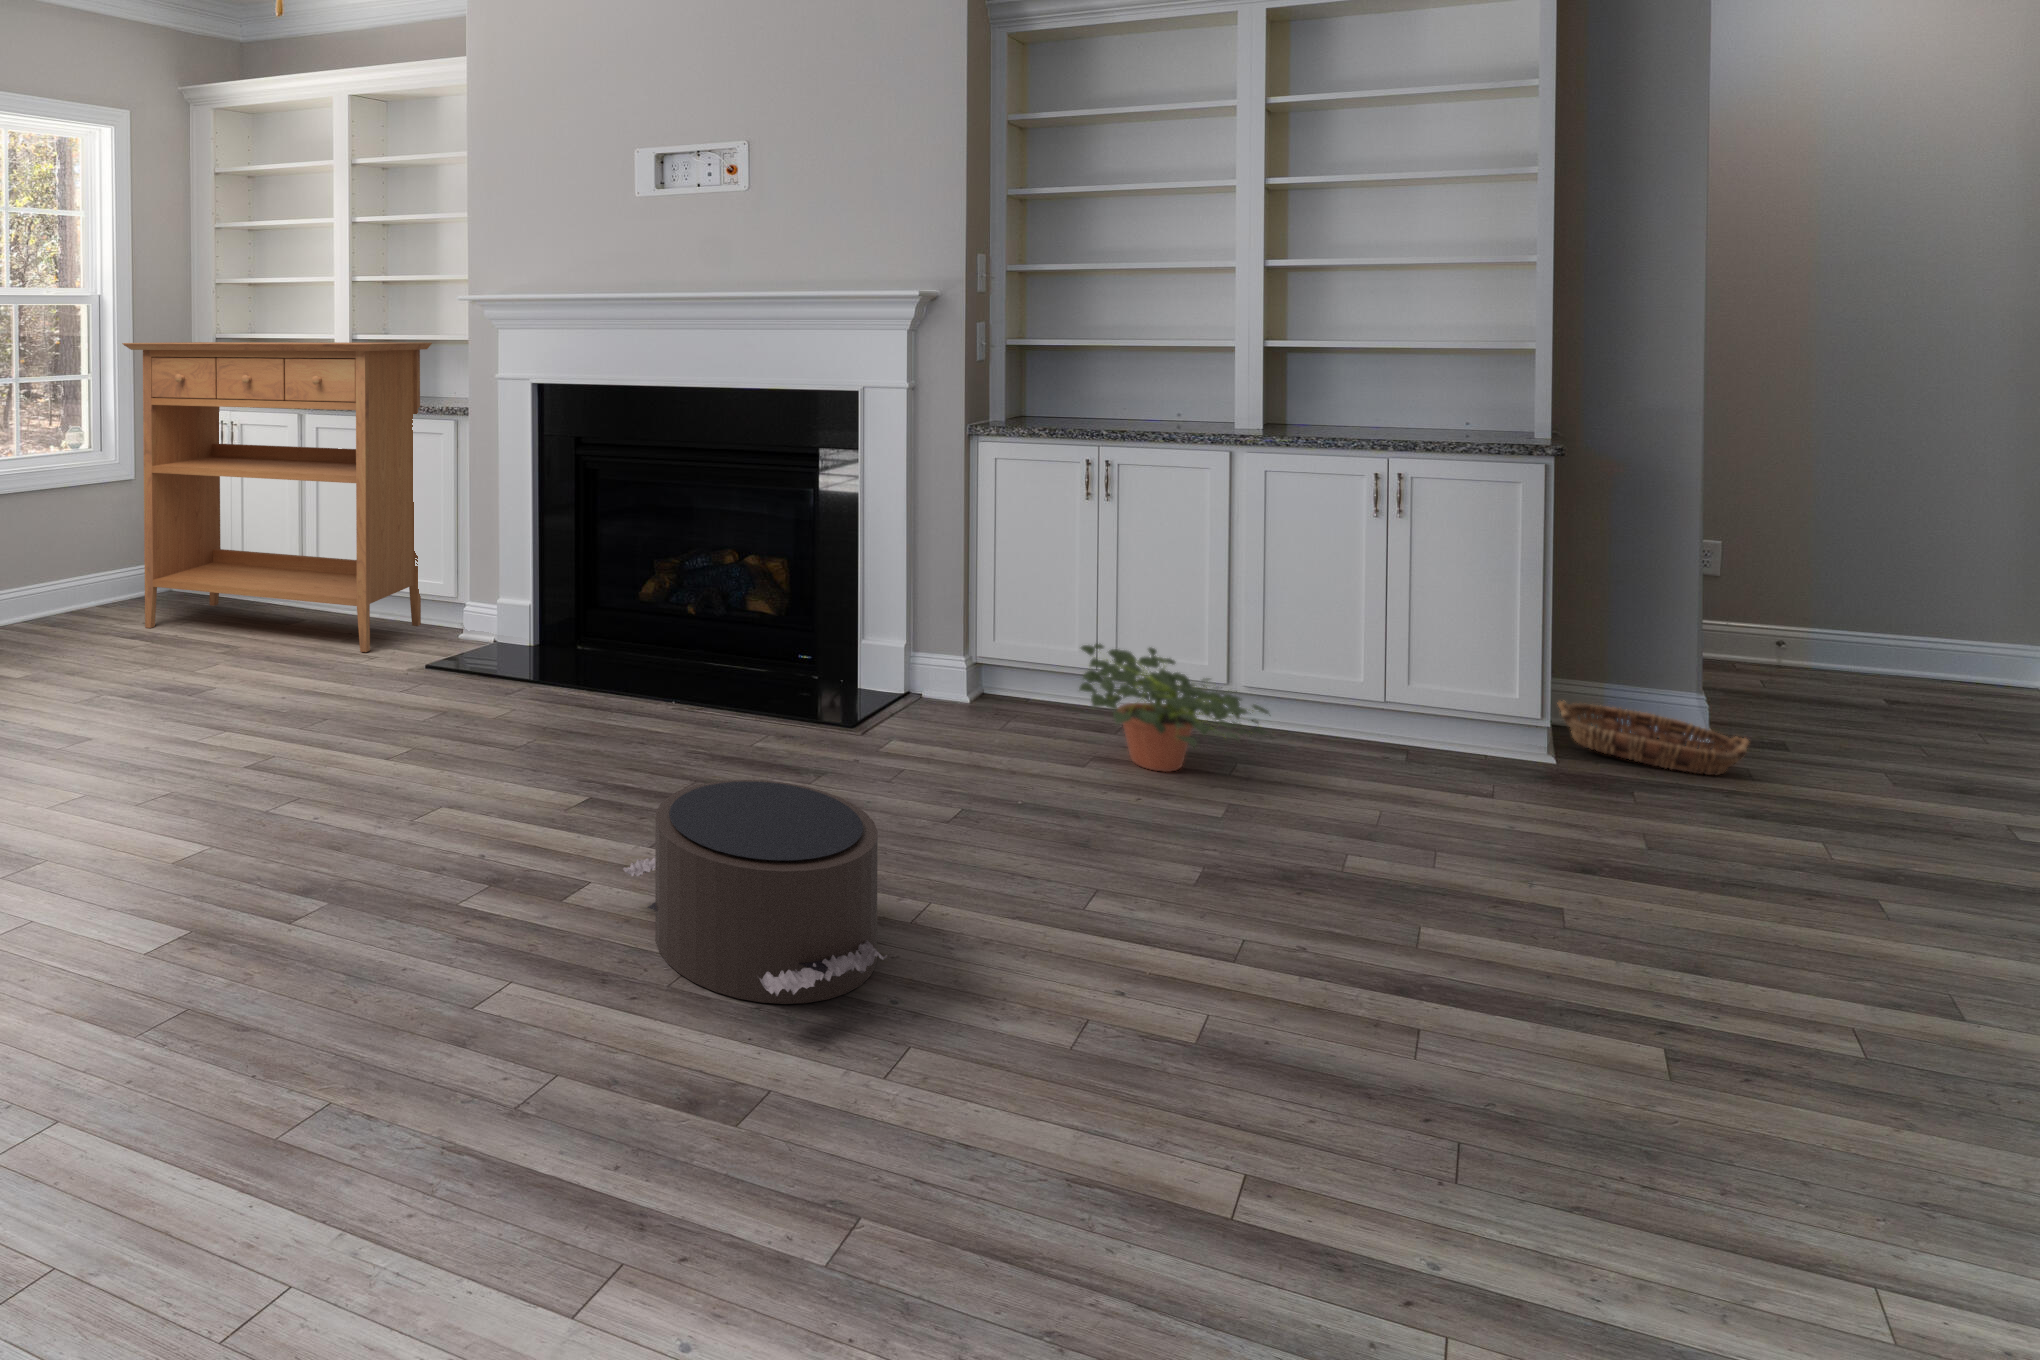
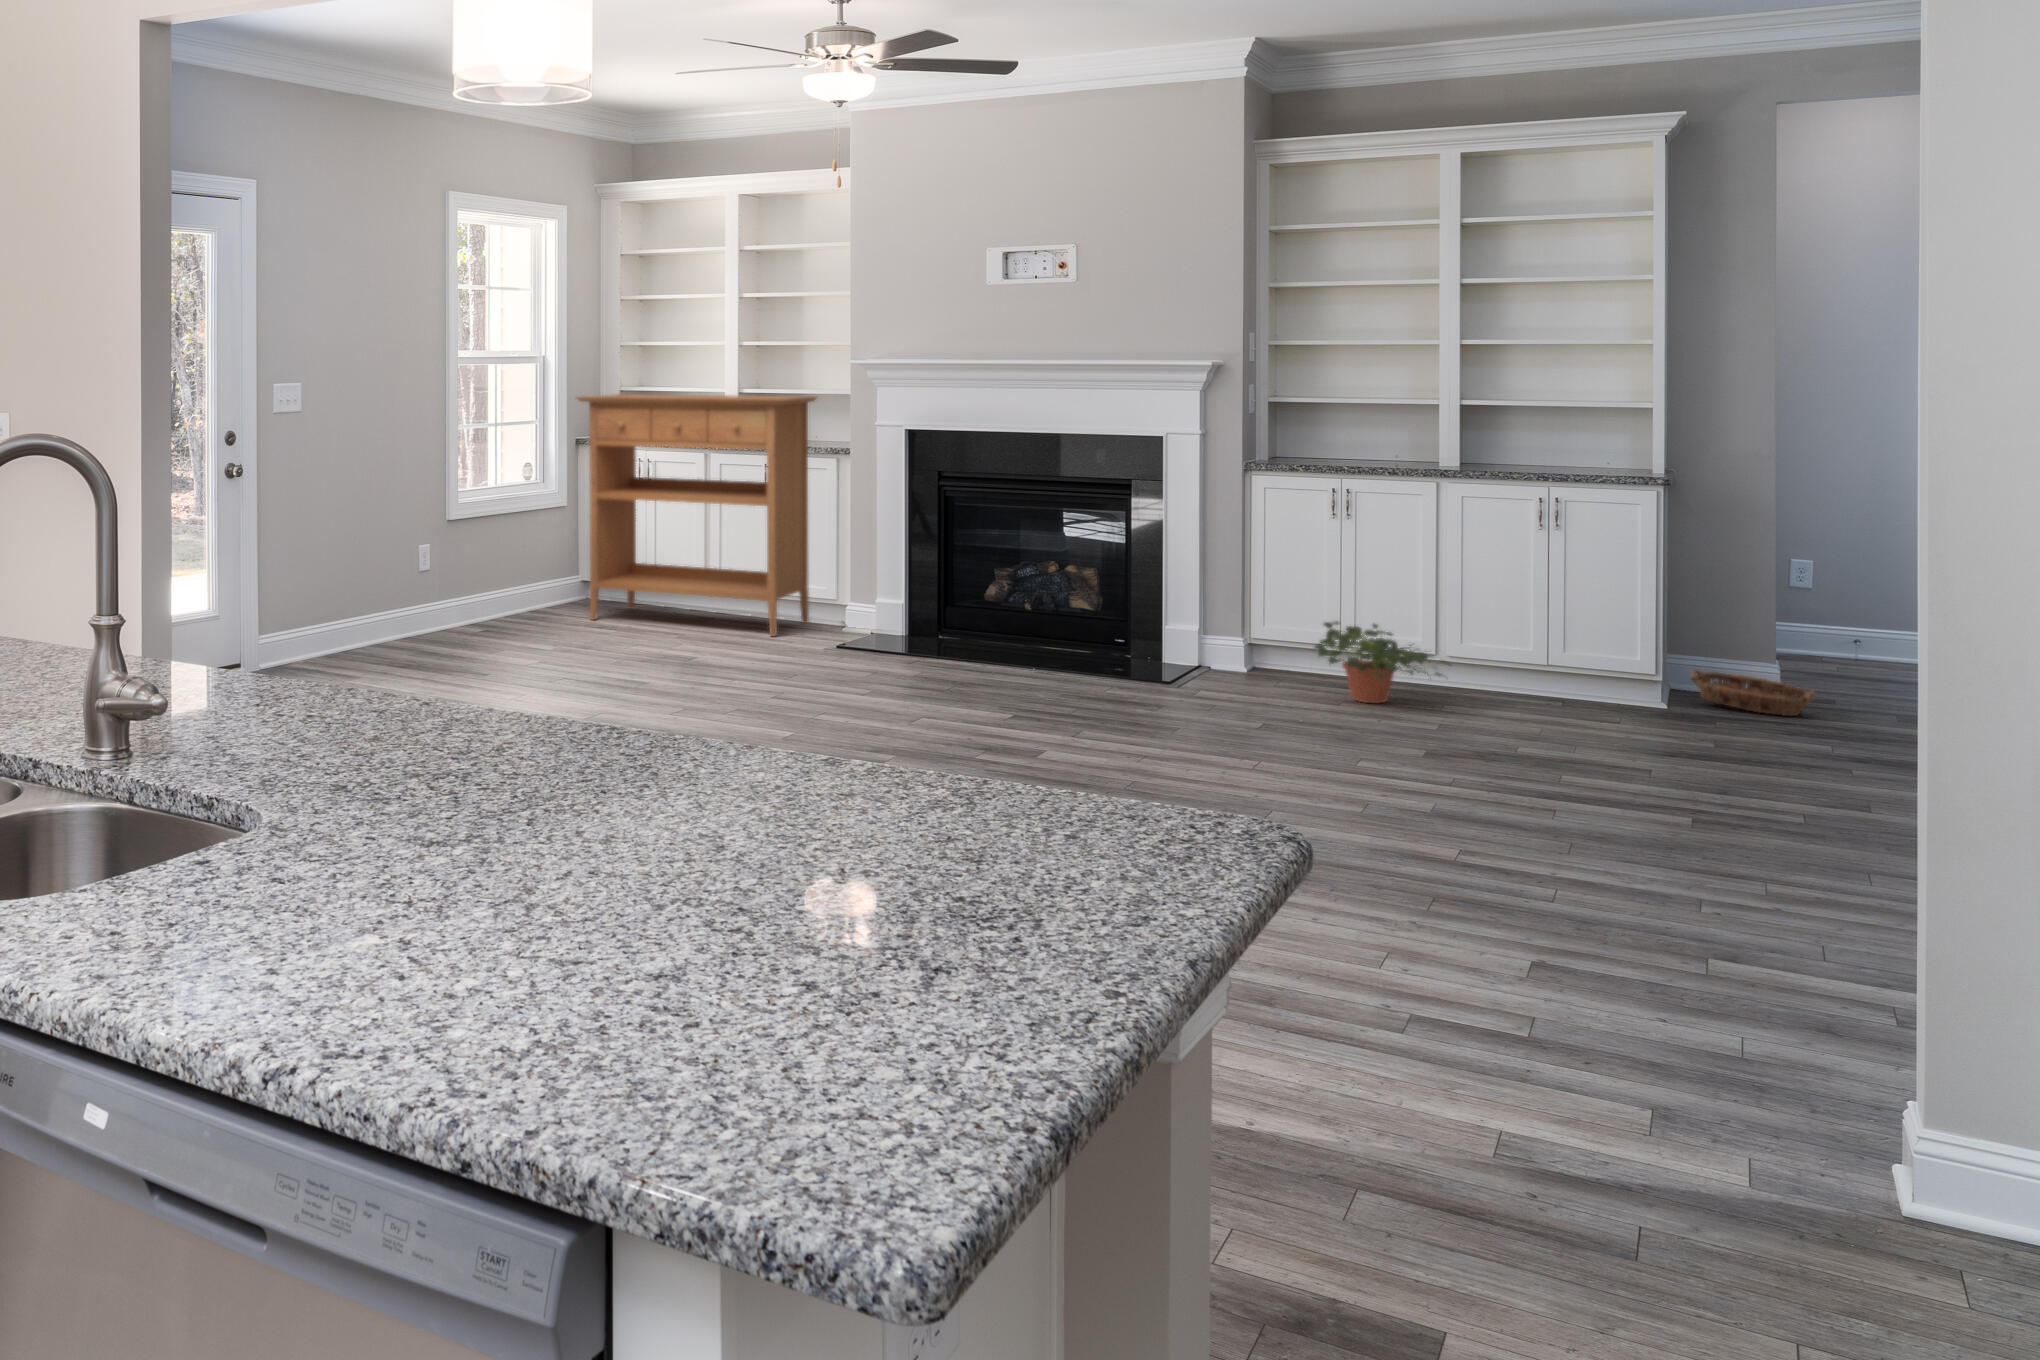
pouf: present [623,780,887,1004] -> none [992,668,1141,762]

